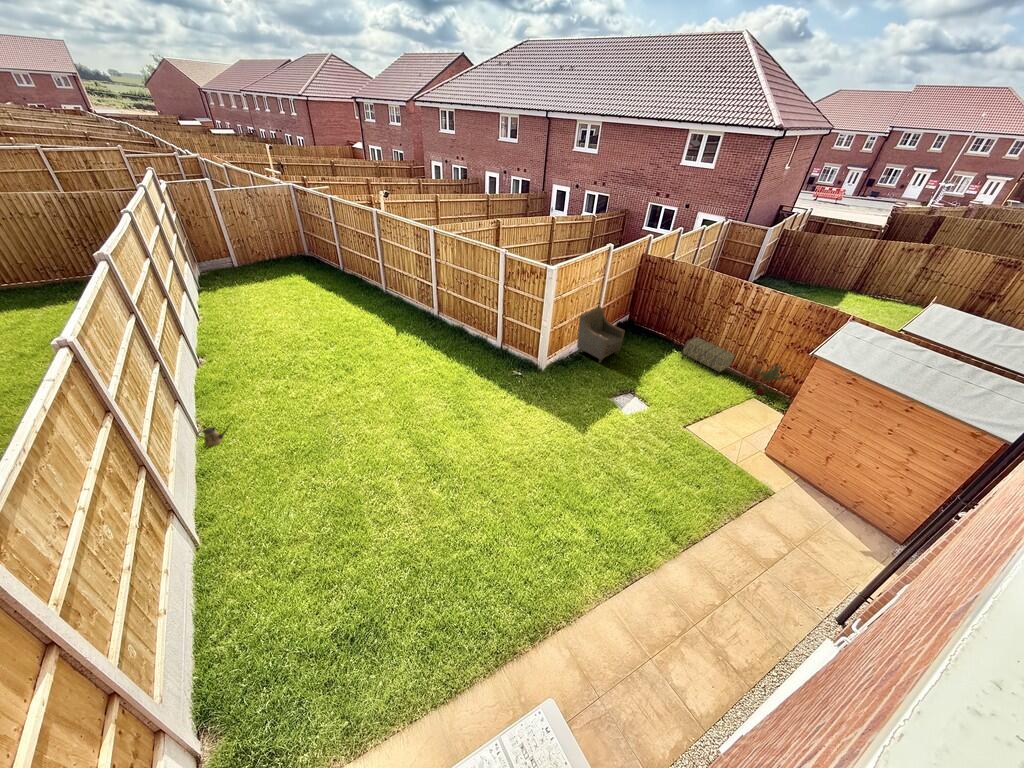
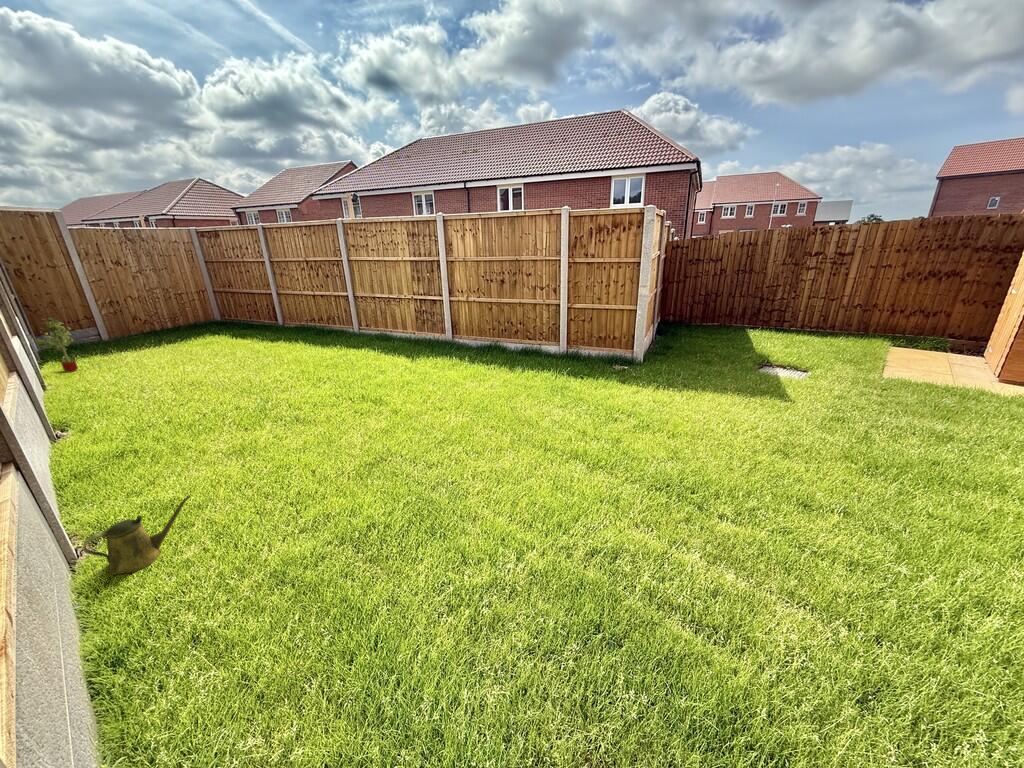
chair: present [577,307,625,363] -> none [658,286,710,348]
bench: present [682,337,735,376] -> none [766,307,831,340]
potted tree: present [753,364,787,394] -> present [34,318,78,372]

